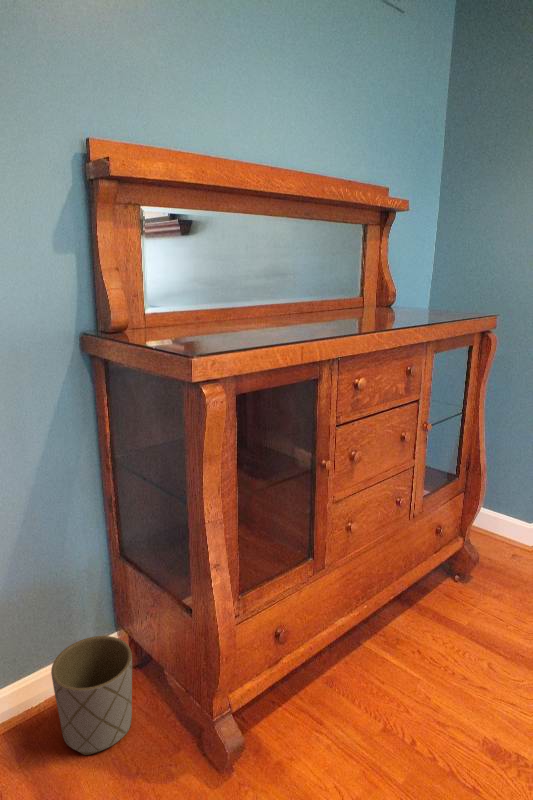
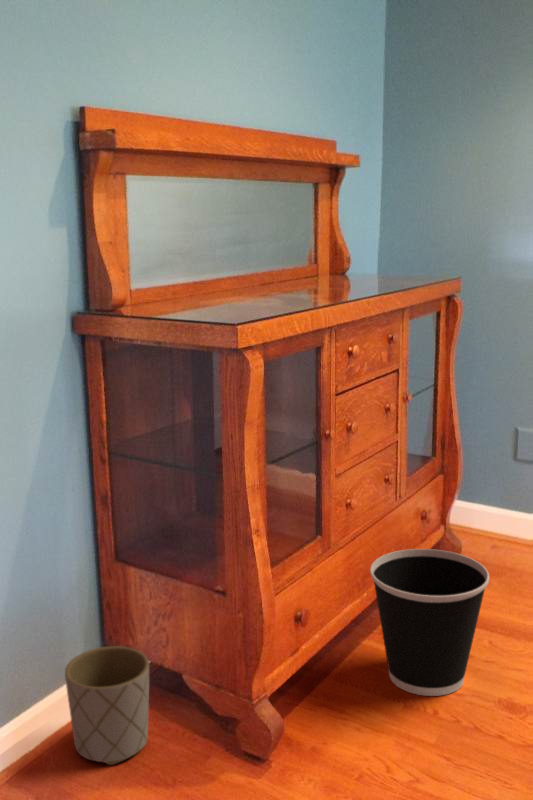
wastebasket: none [363,574,485,732] -> present [370,549,489,696]

